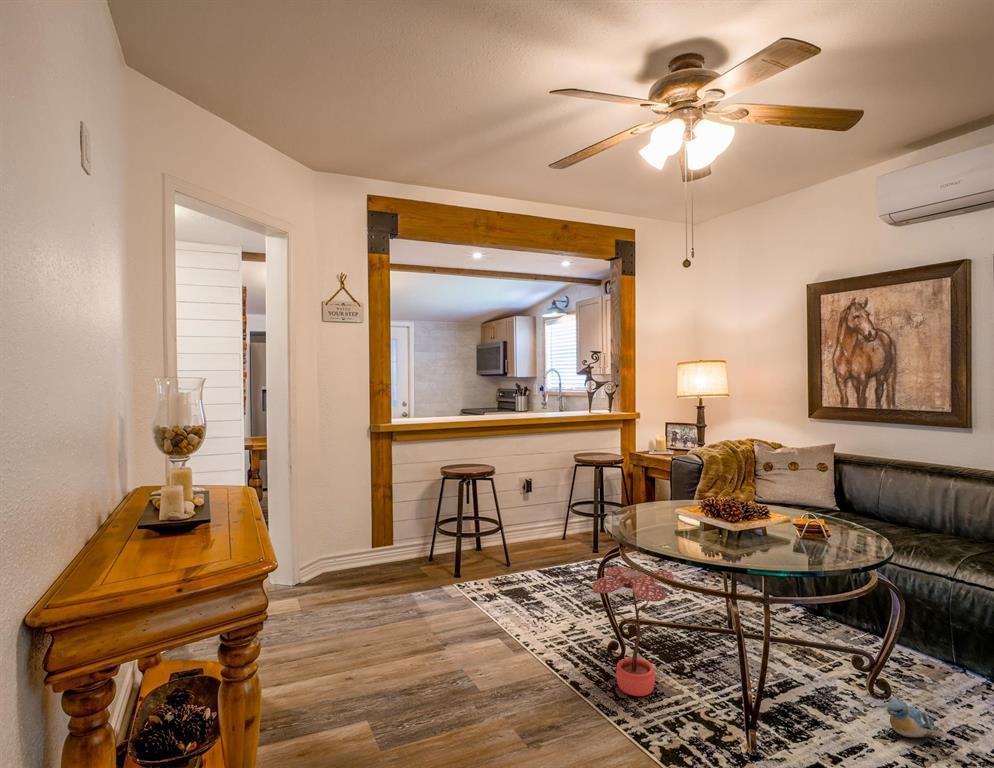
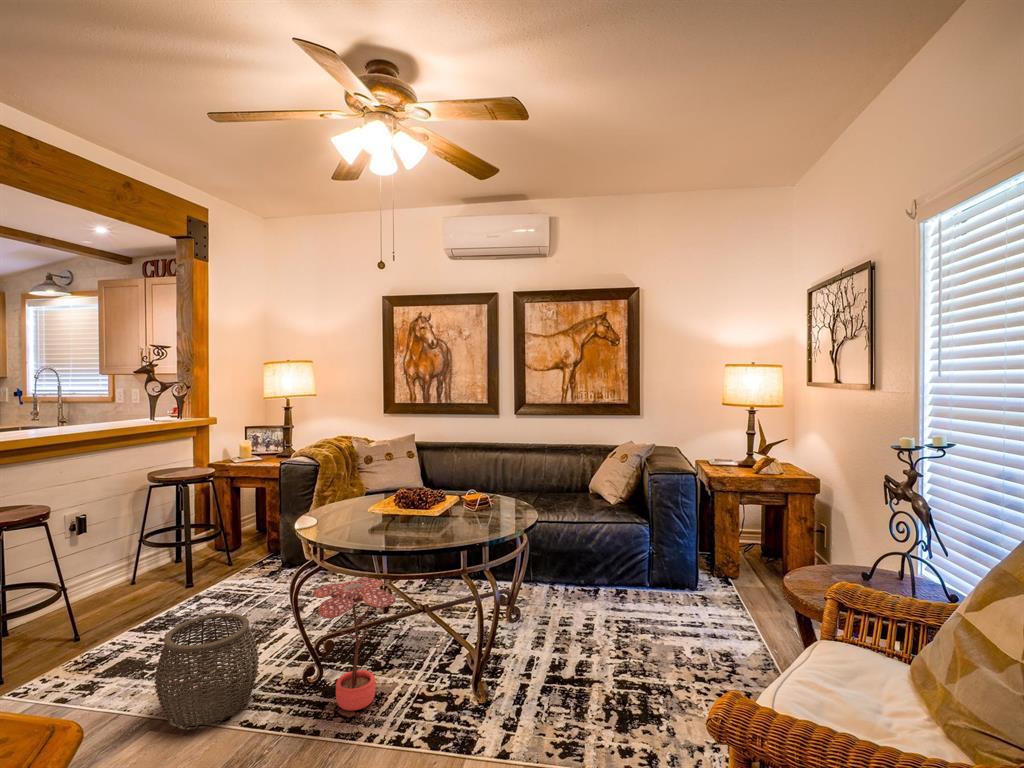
woven basket: none [502,566,577,652] -> present [154,613,259,728]
plush toy: present [887,699,944,738] -> none [535,615,563,640]

